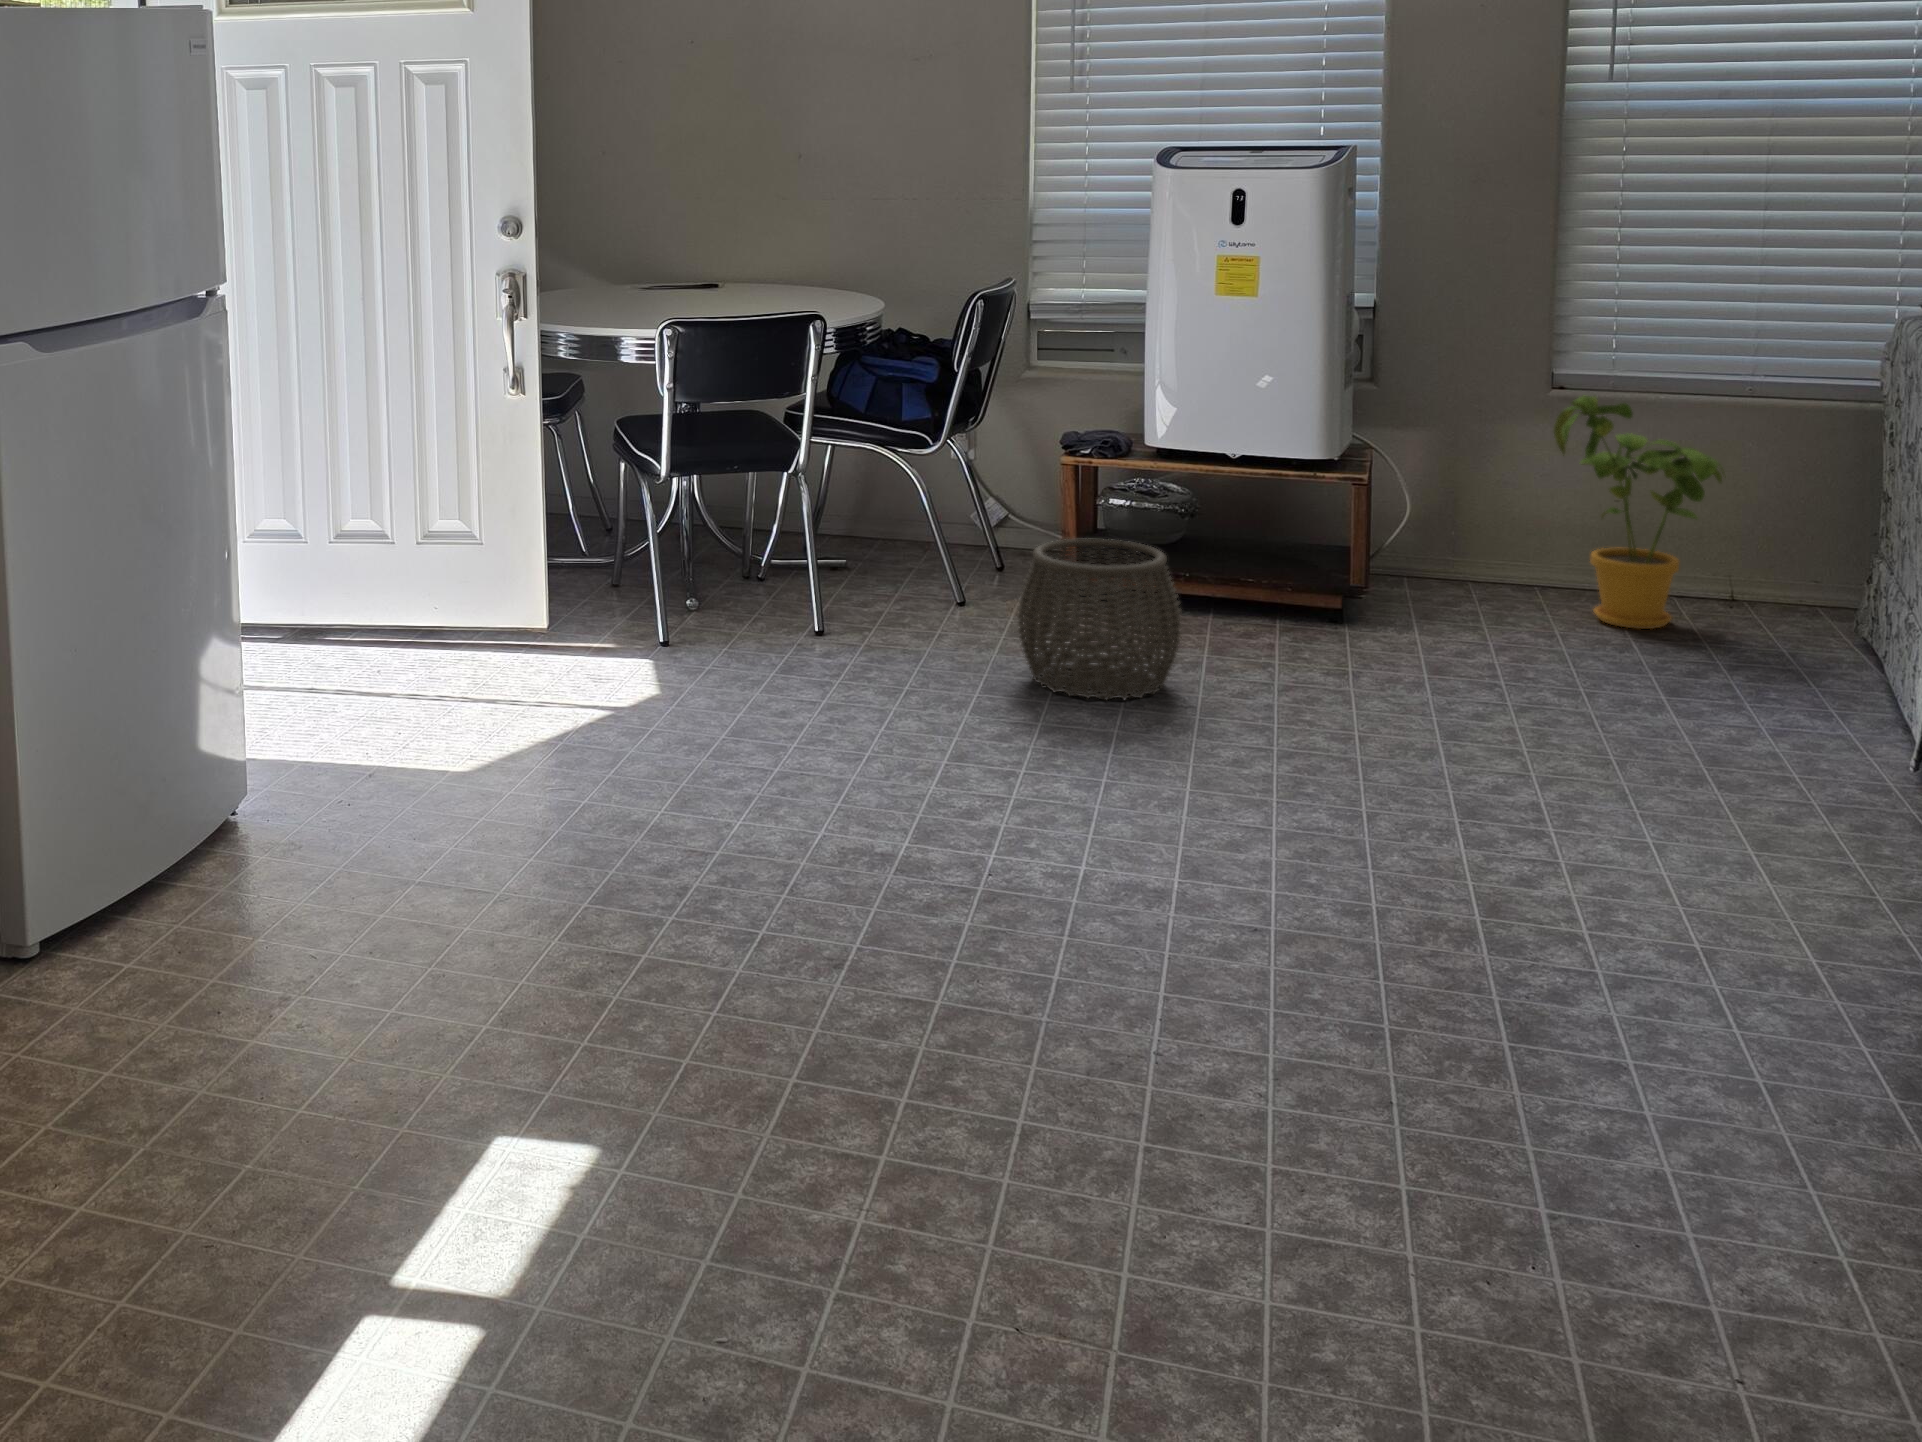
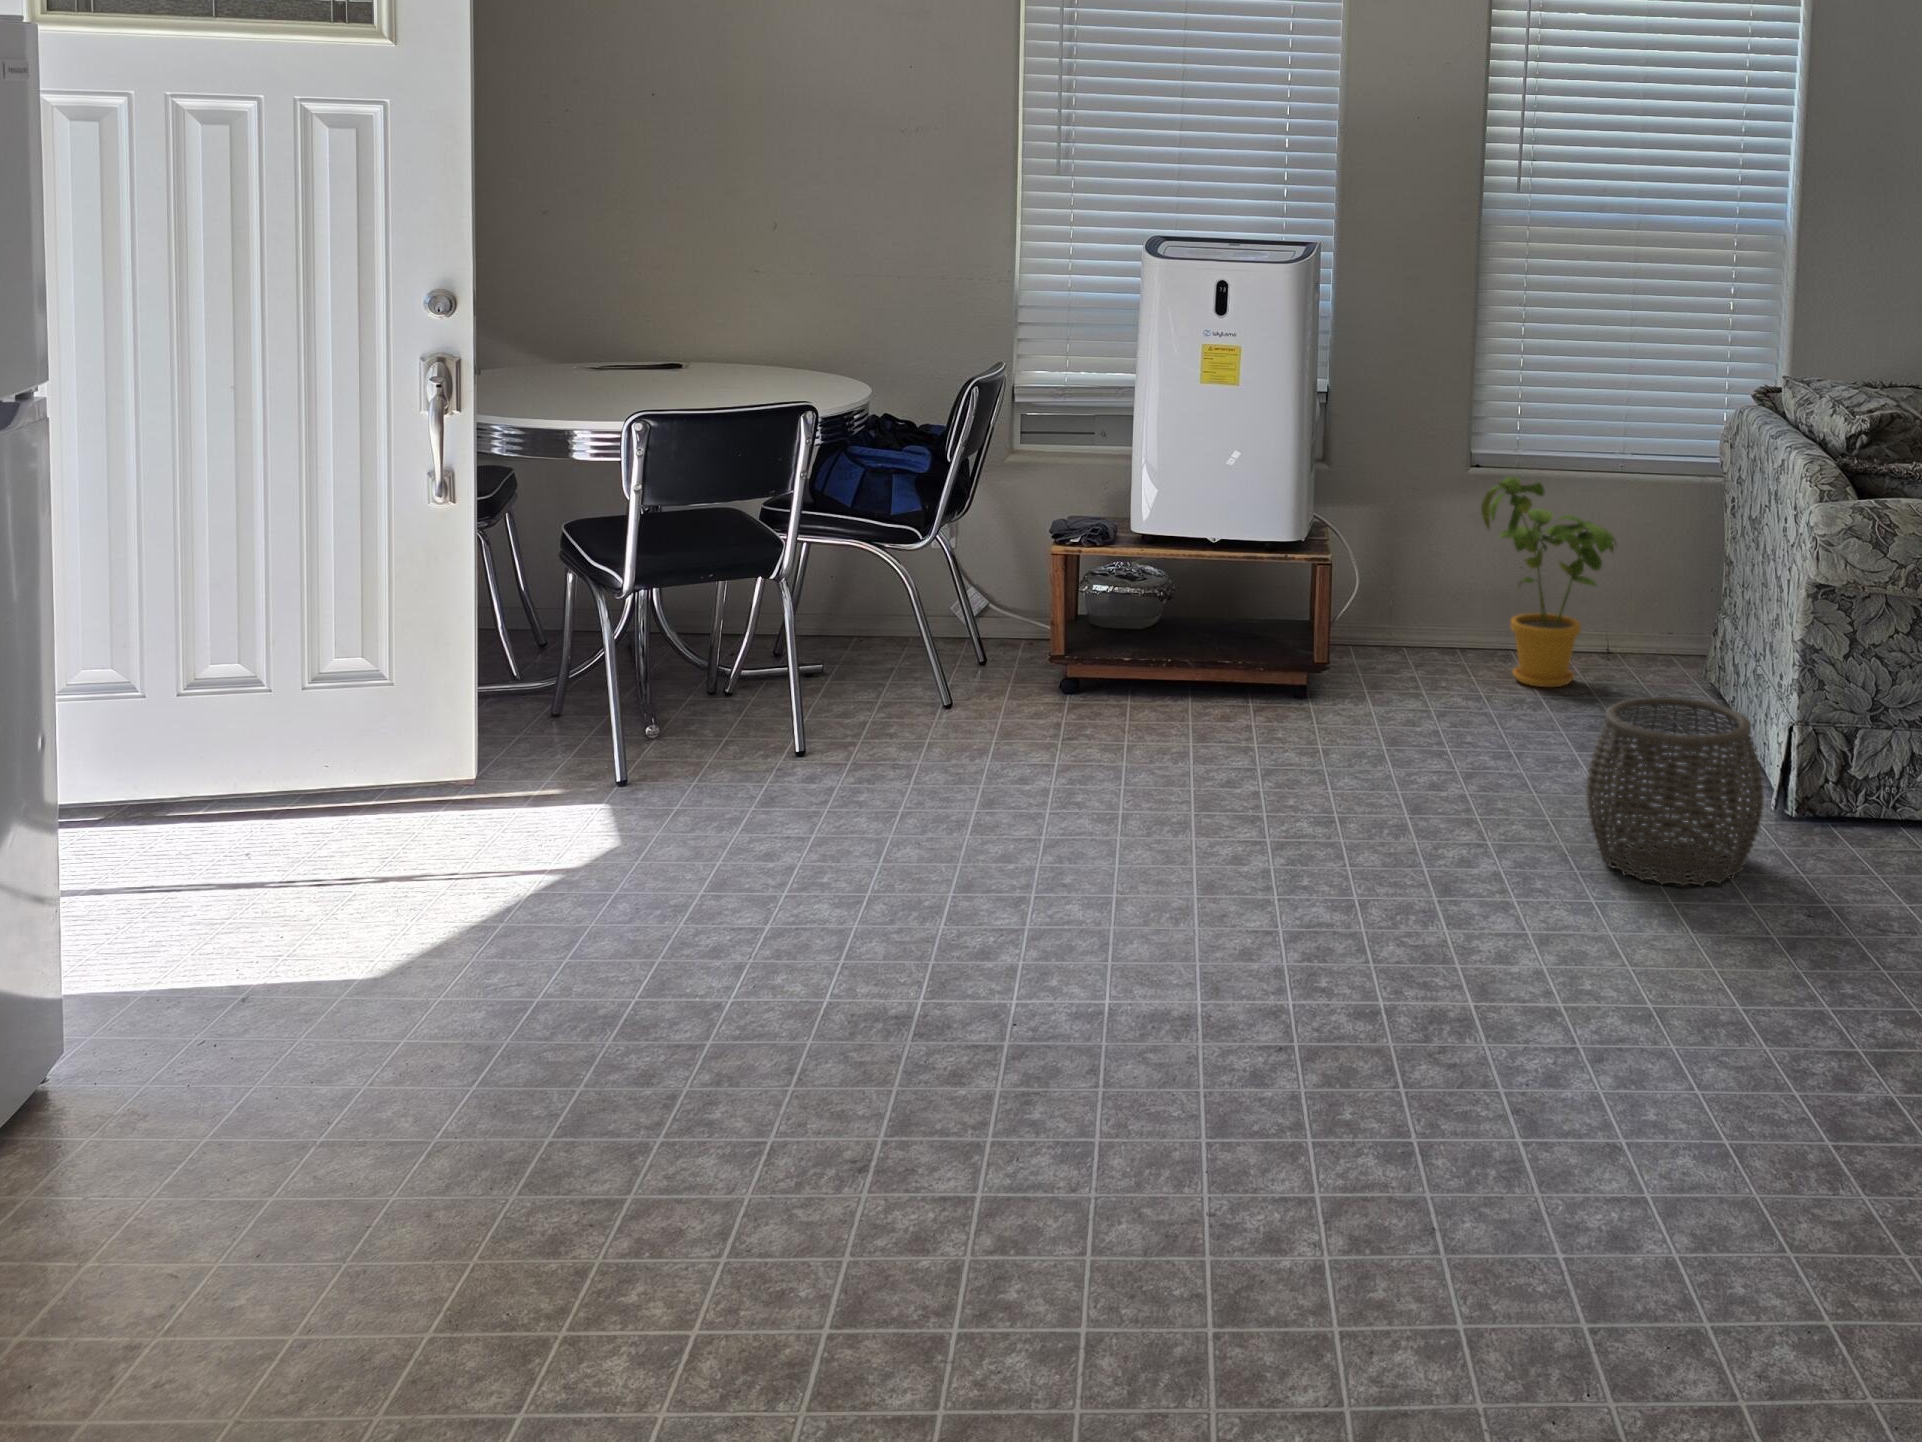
woven basket: present [1017,539,1182,700] -> present [1586,697,1764,886]

